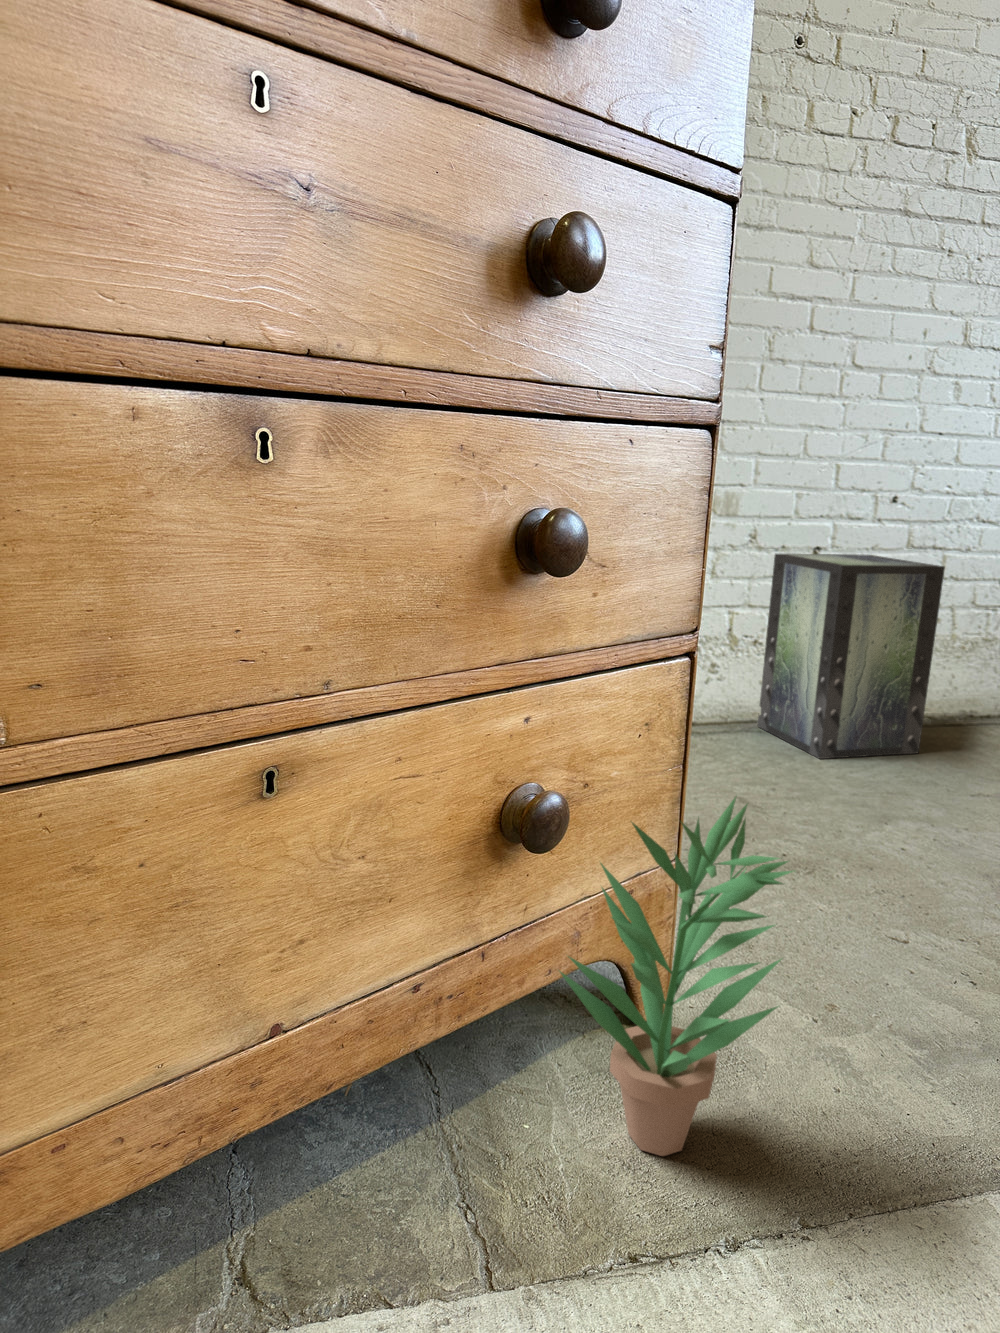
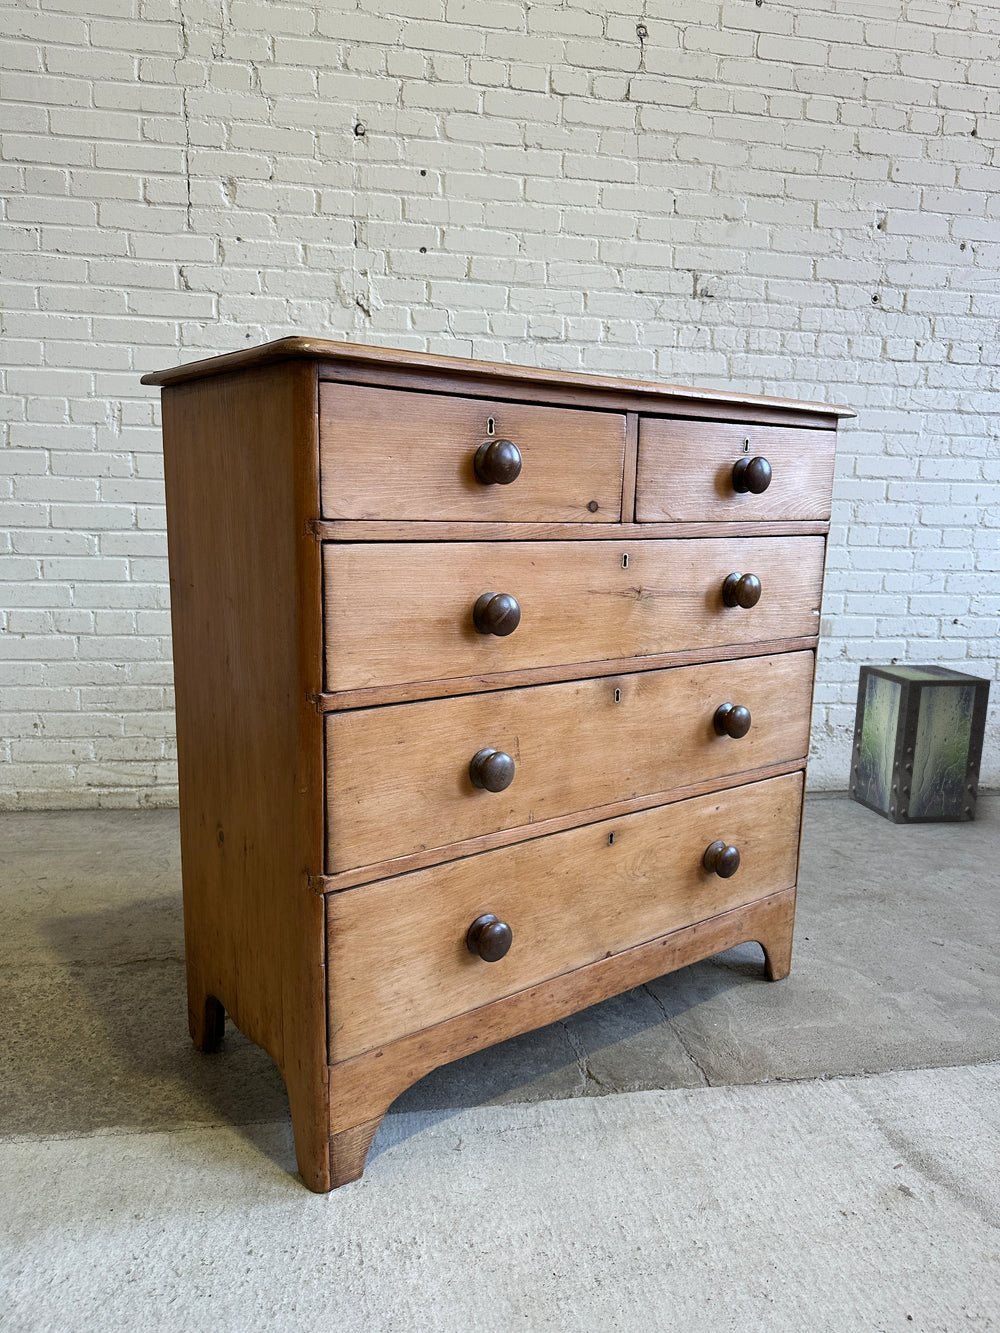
potted plant: present [559,796,793,1156] -> none [733,850,859,1039]

